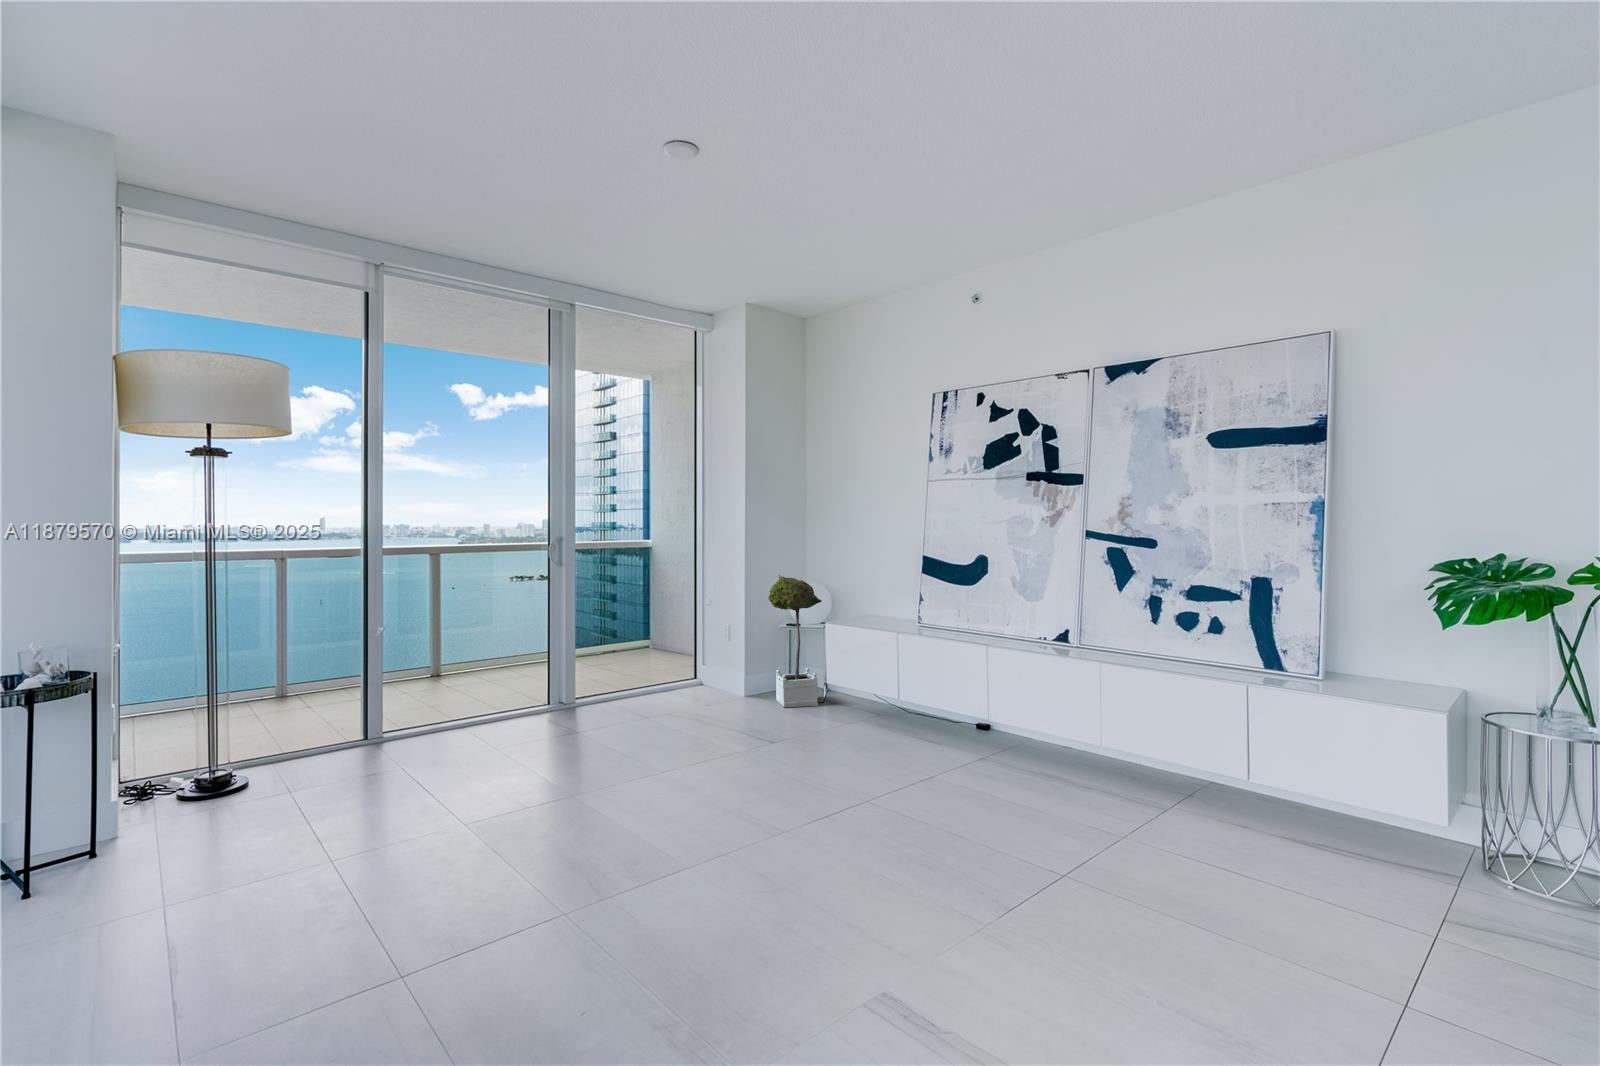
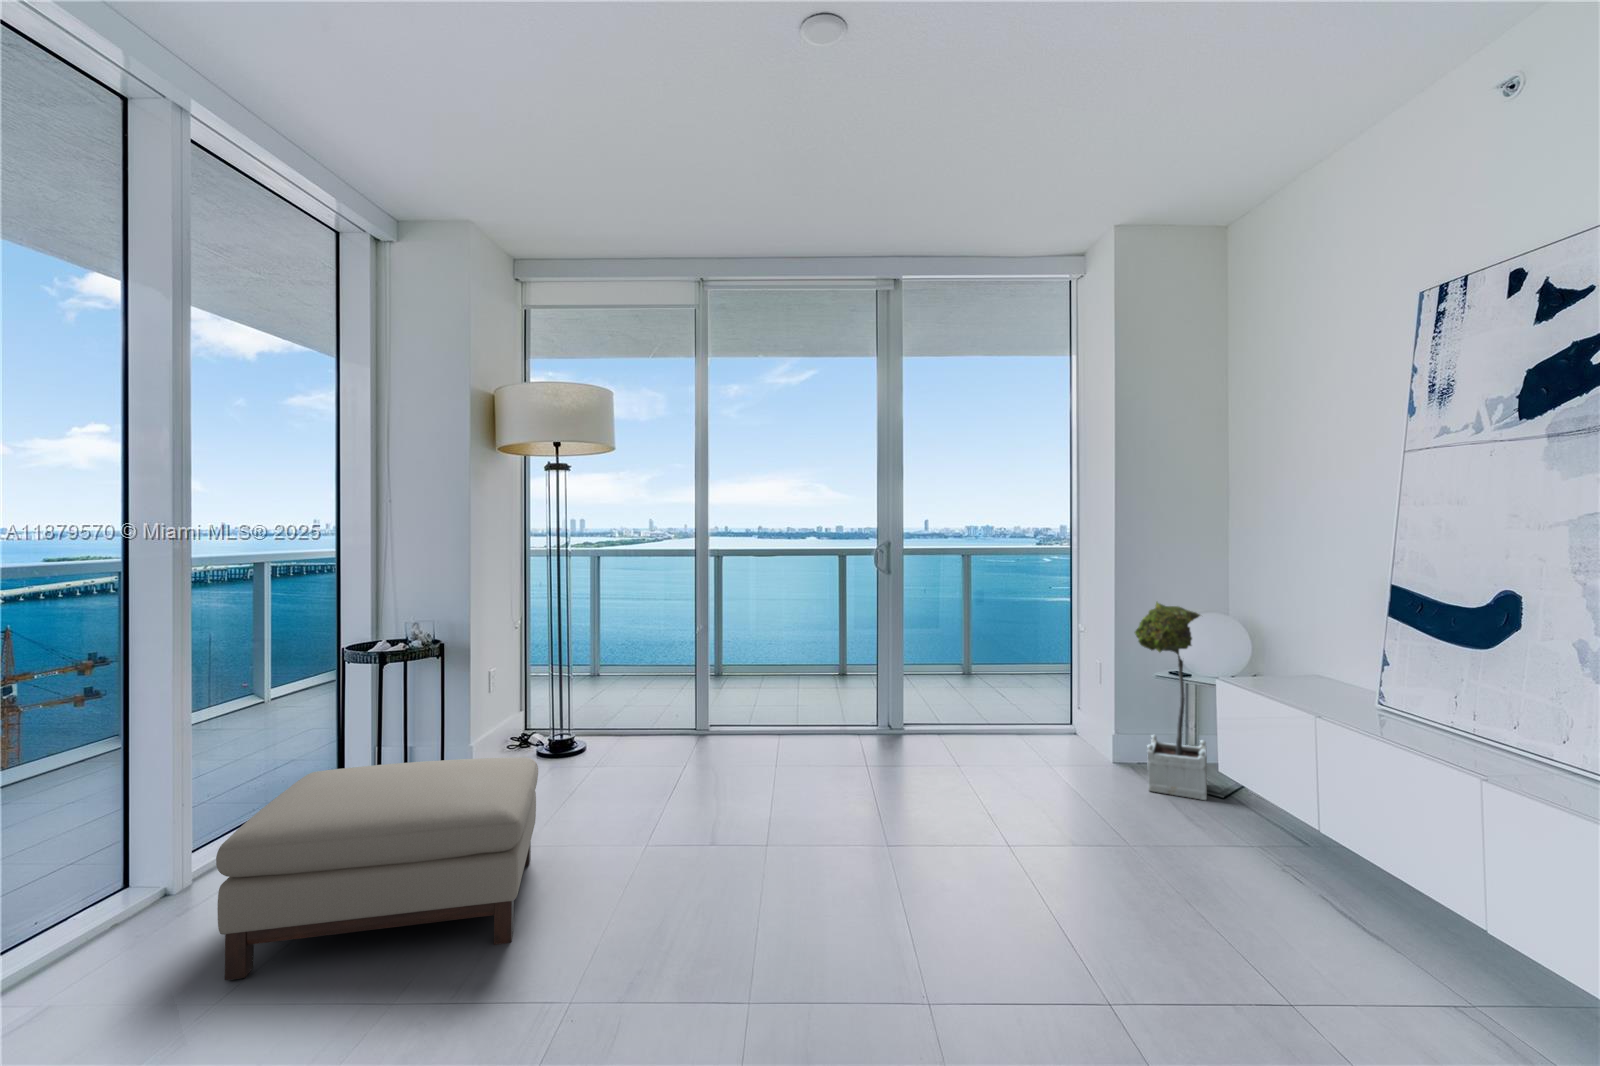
ottoman: none [109,758,476,1021] -> present [216,758,538,980]

